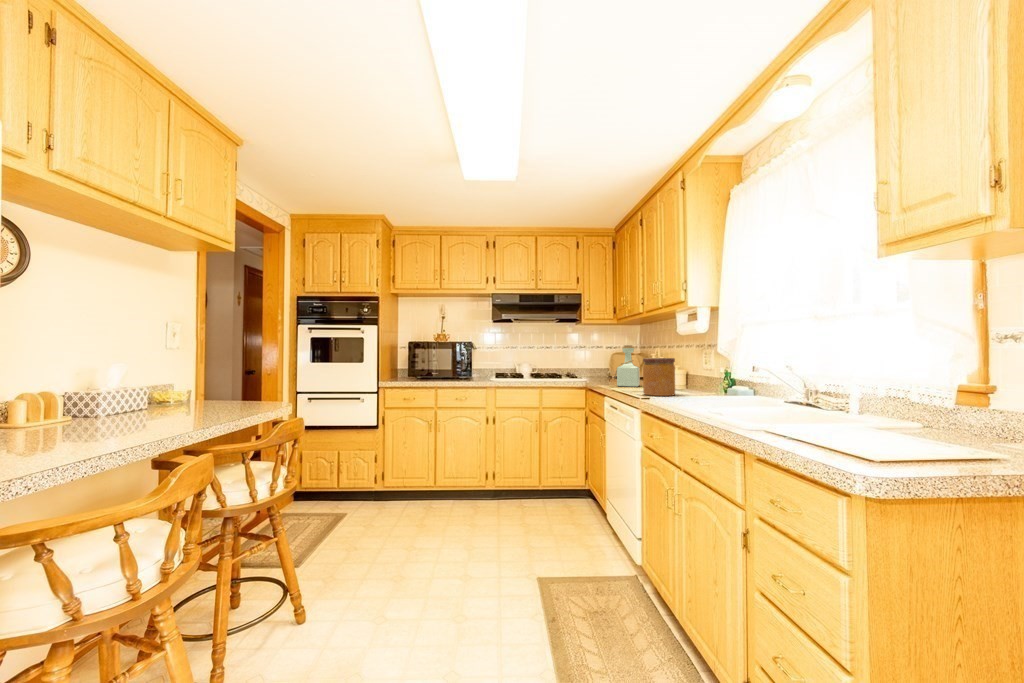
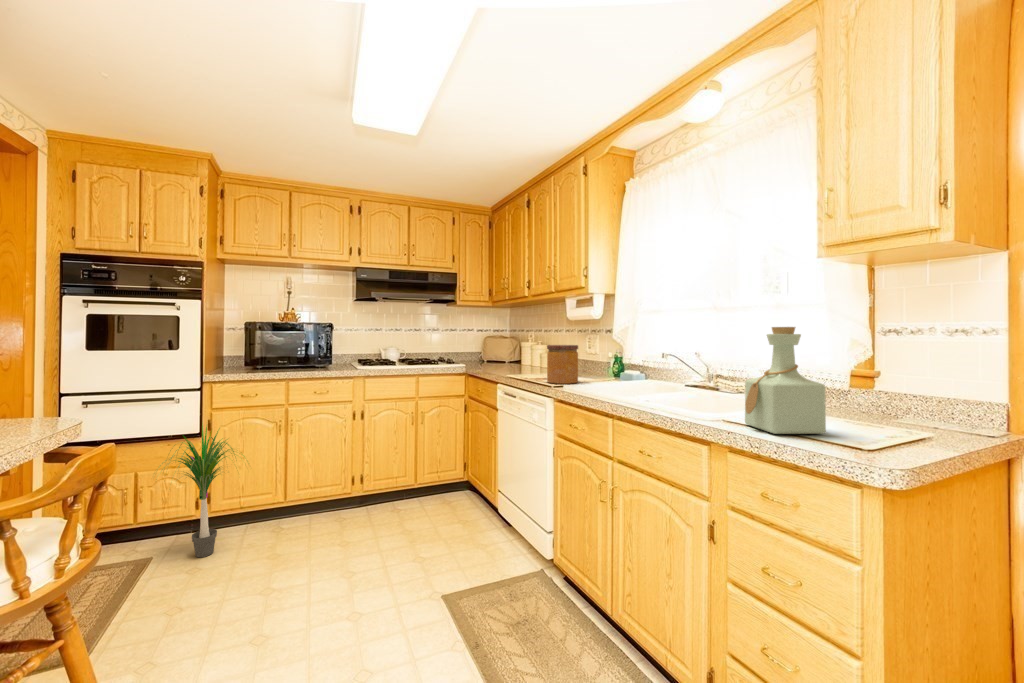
bottle: present [614,345,640,387] -> present [745,327,826,434]
potted plant: none [340,415,408,520] -> present [159,425,245,557]

